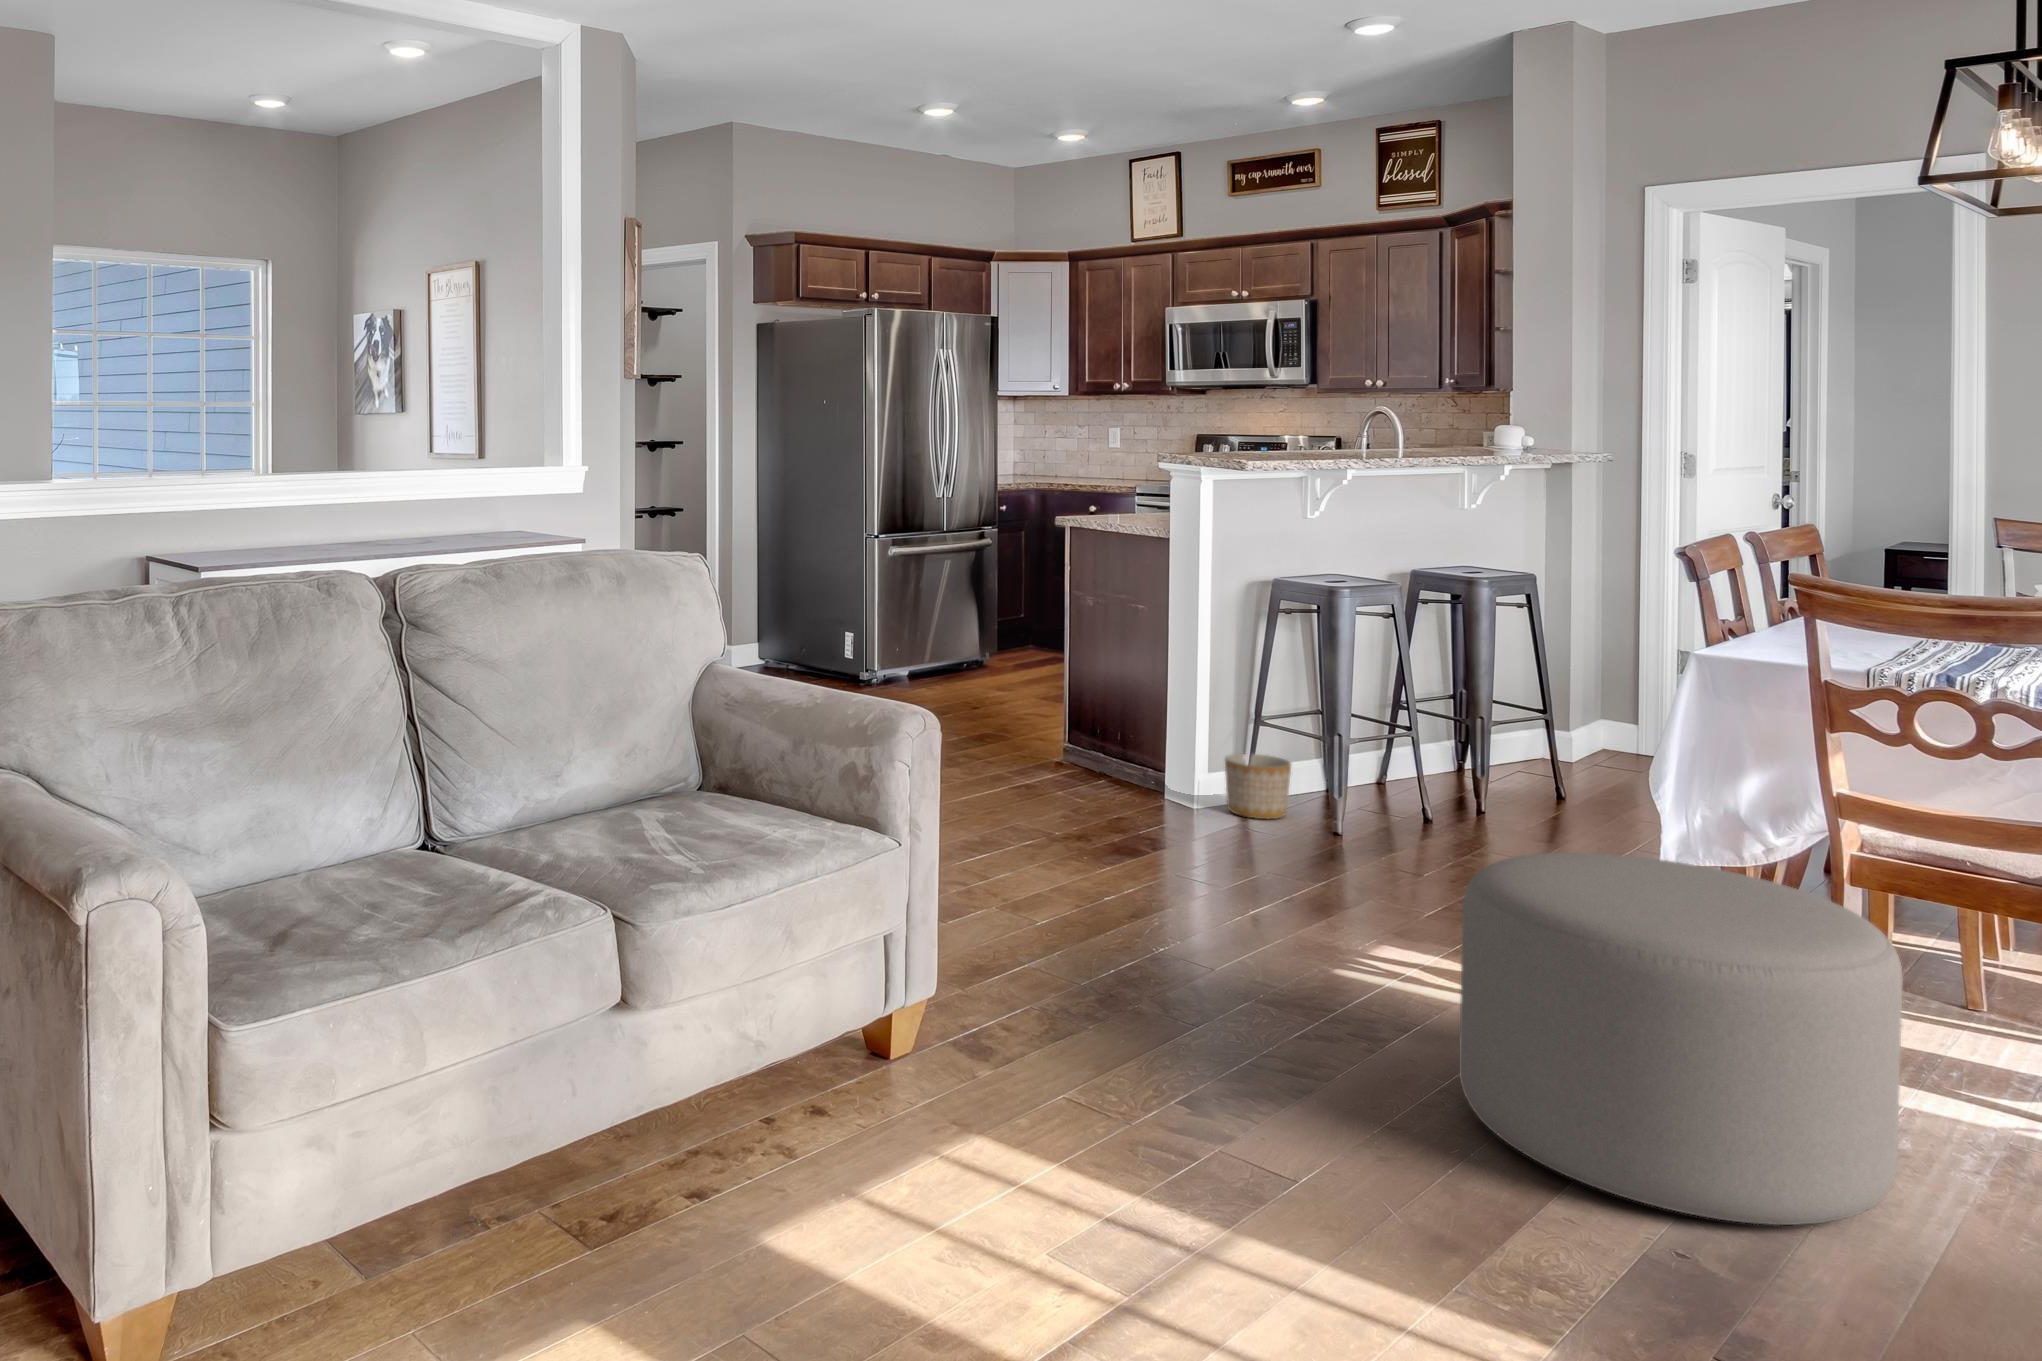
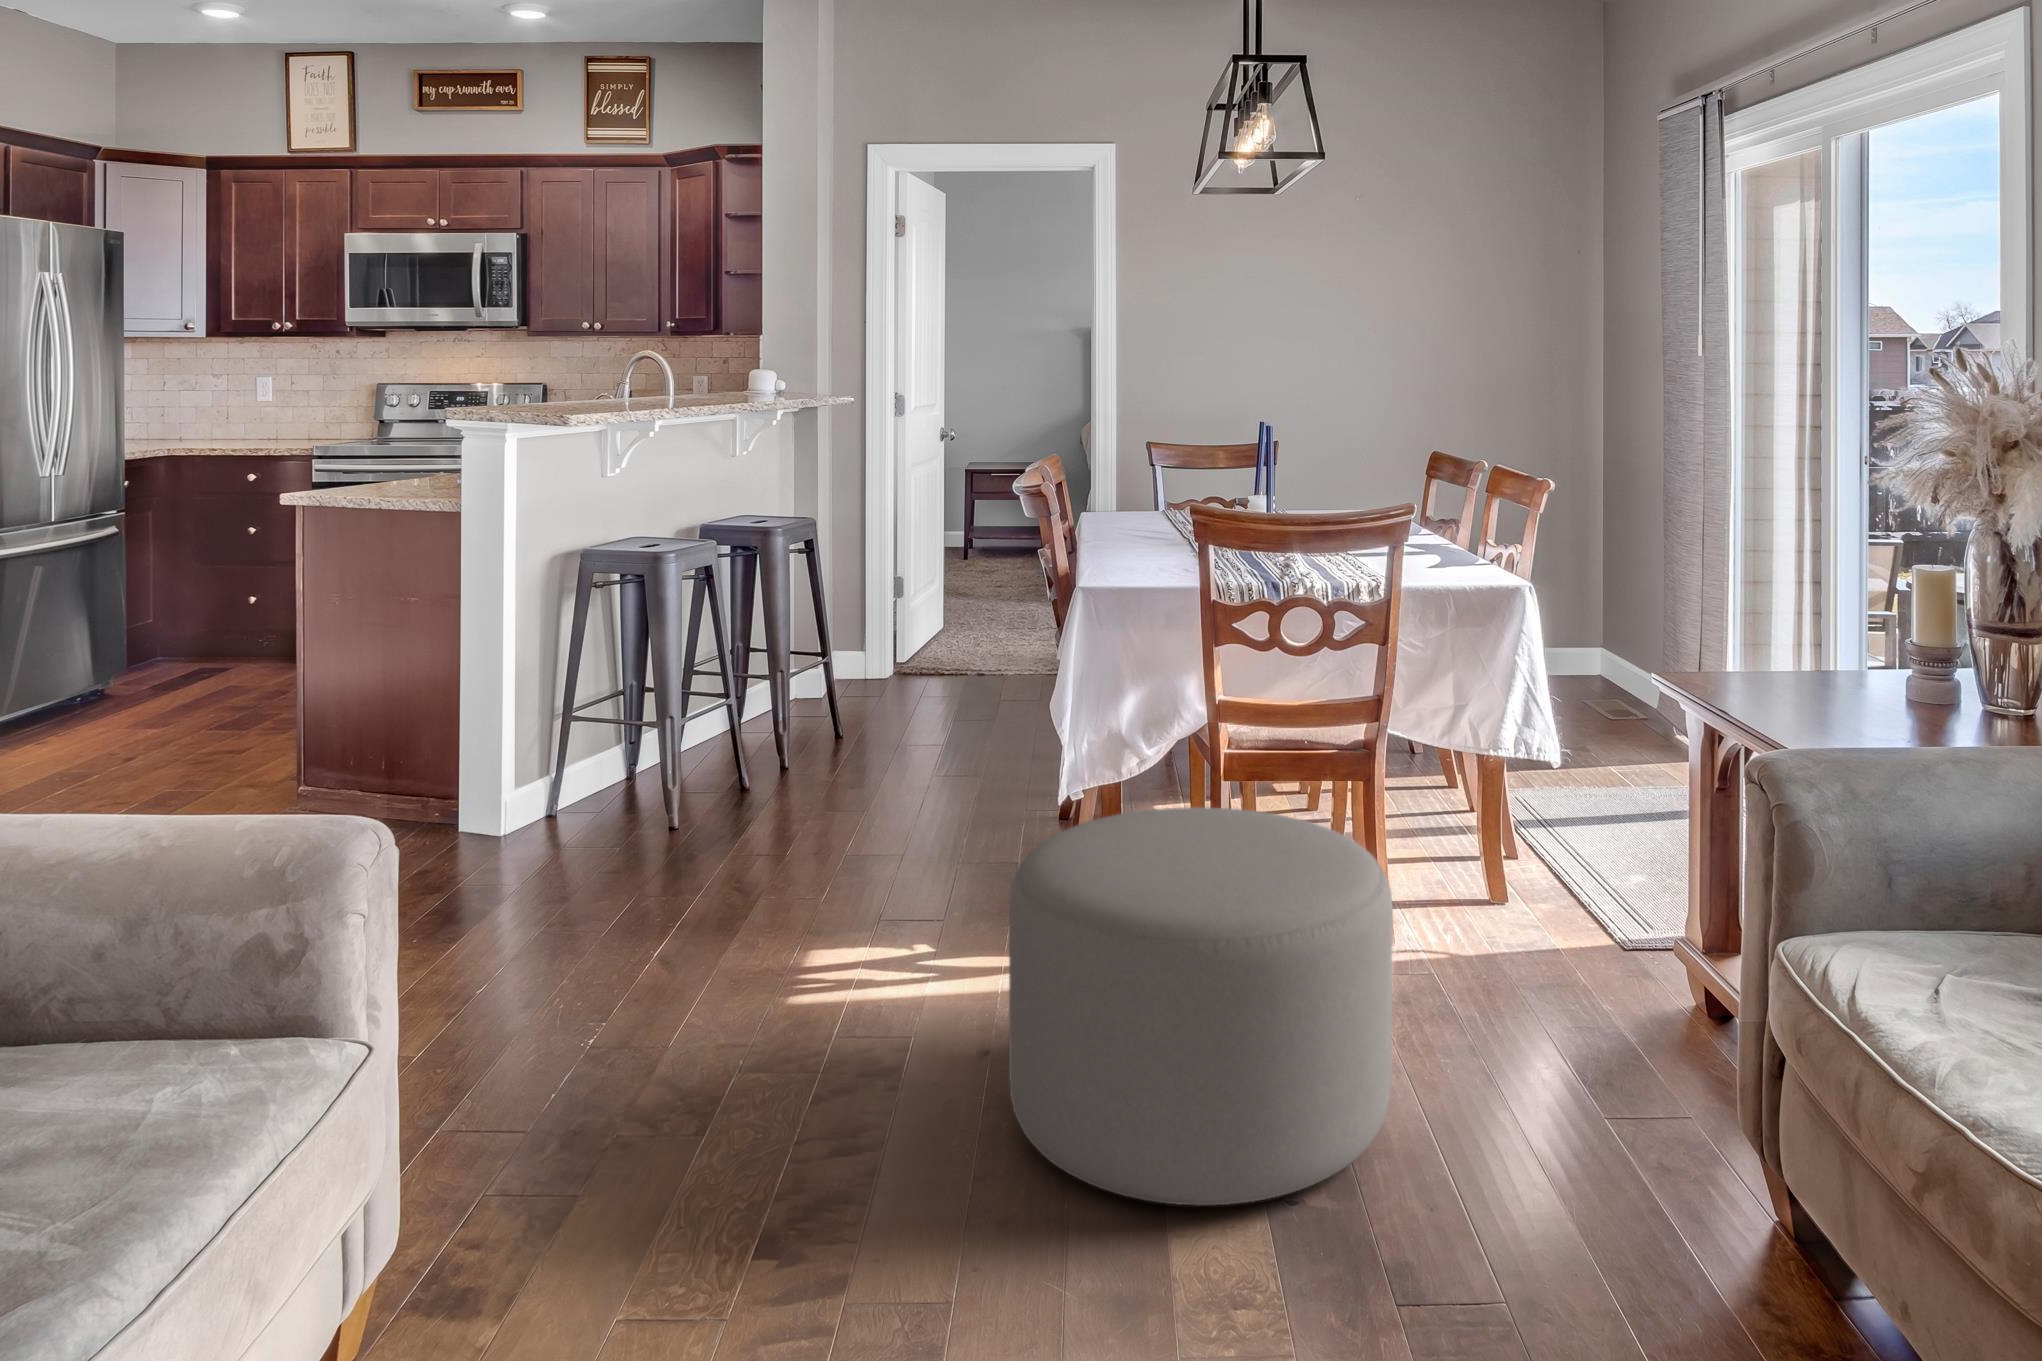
planter: present [1225,754,1291,819] -> none [534,753,613,832]

